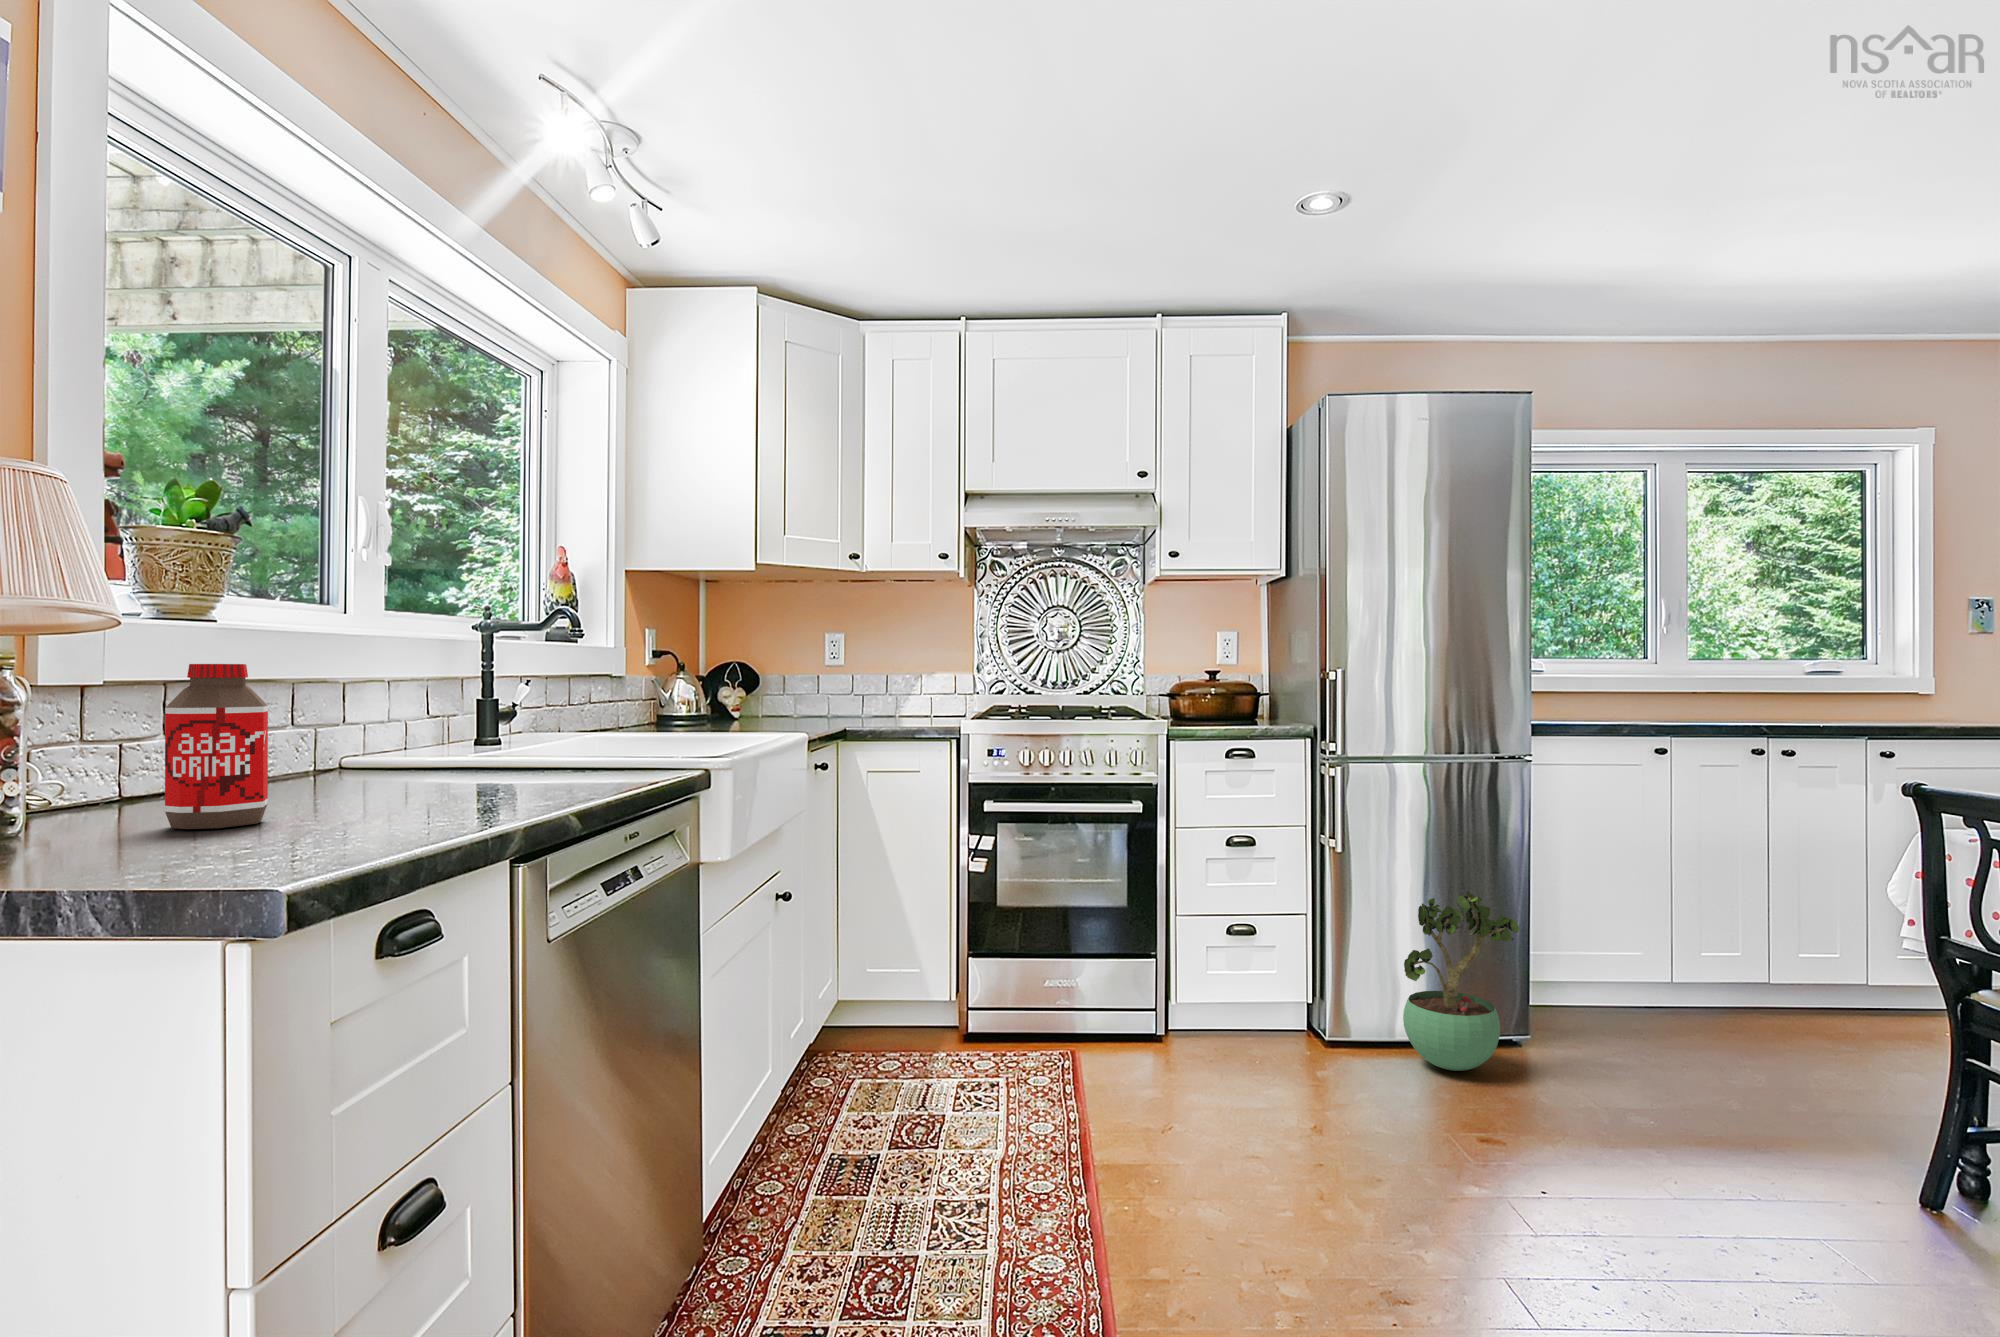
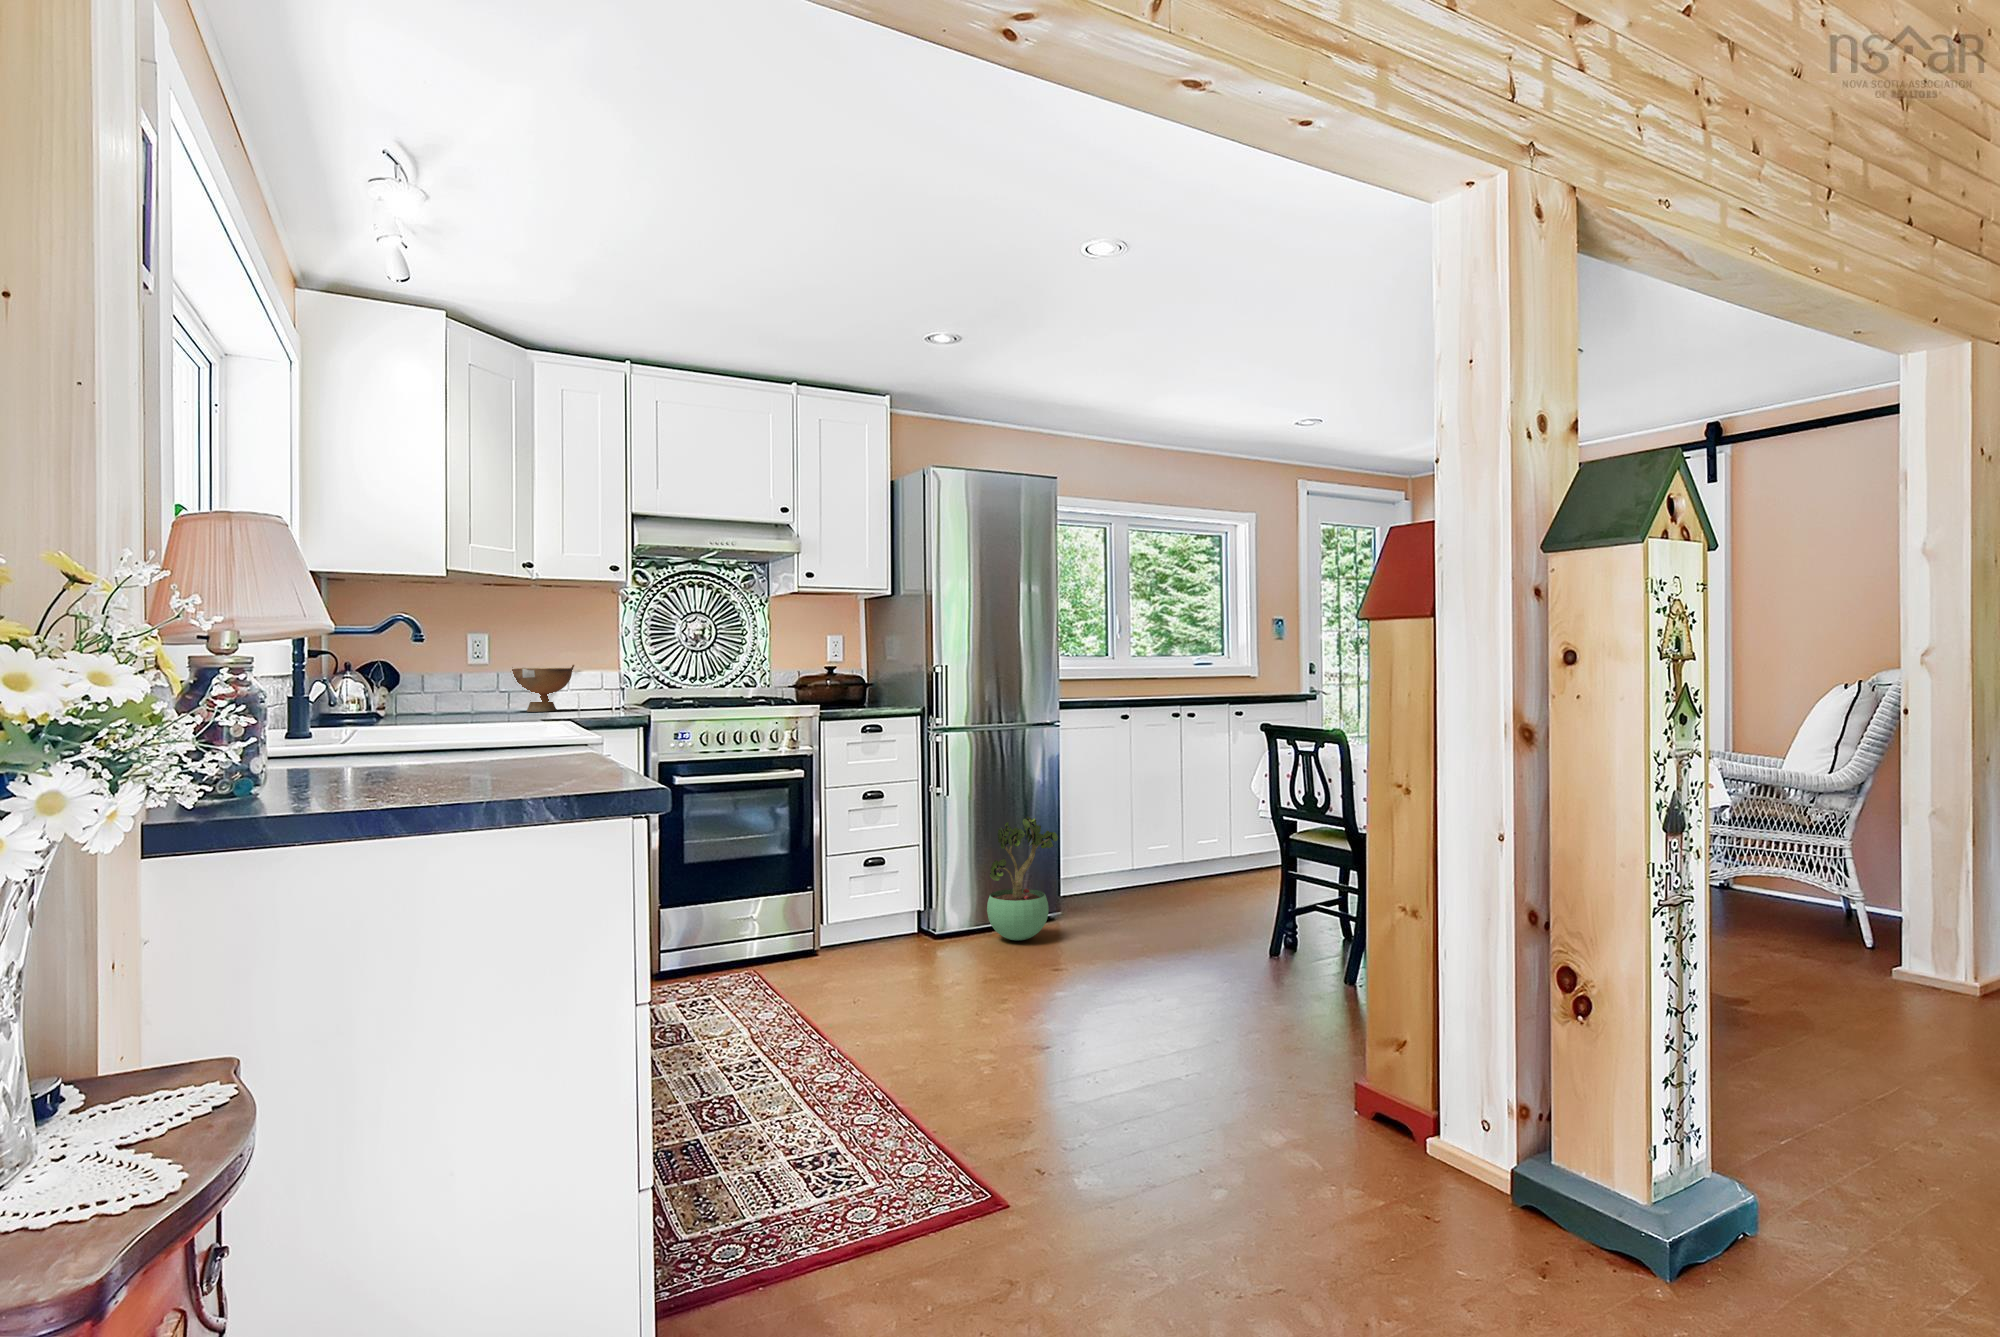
bottle: present [165,664,268,829] -> none [387,662,460,778]
bowl: none [860,666,925,717] -> present [512,665,574,712]

